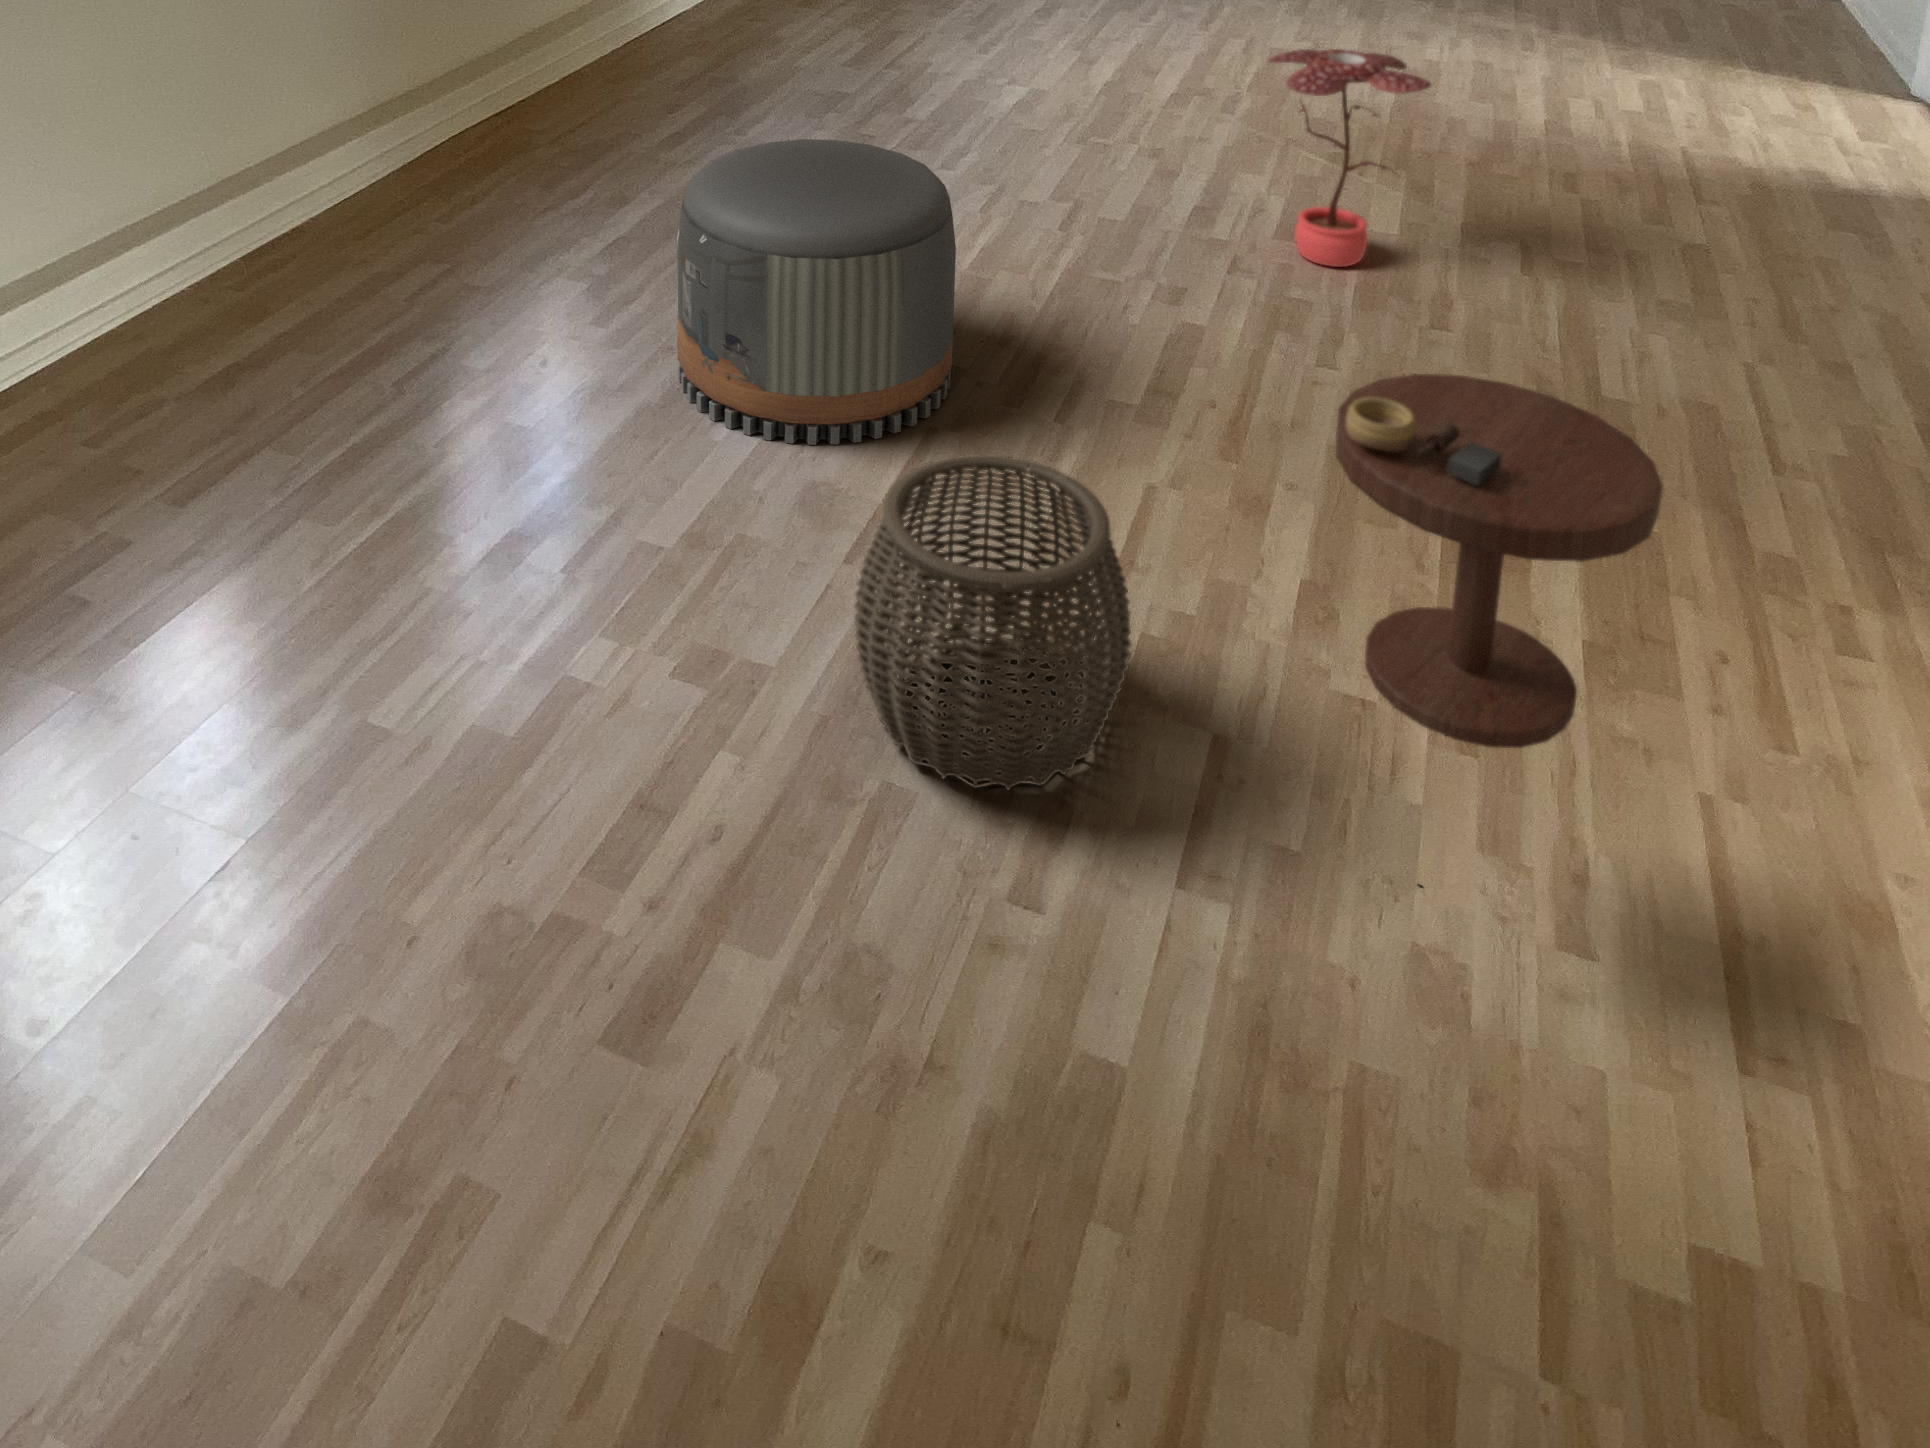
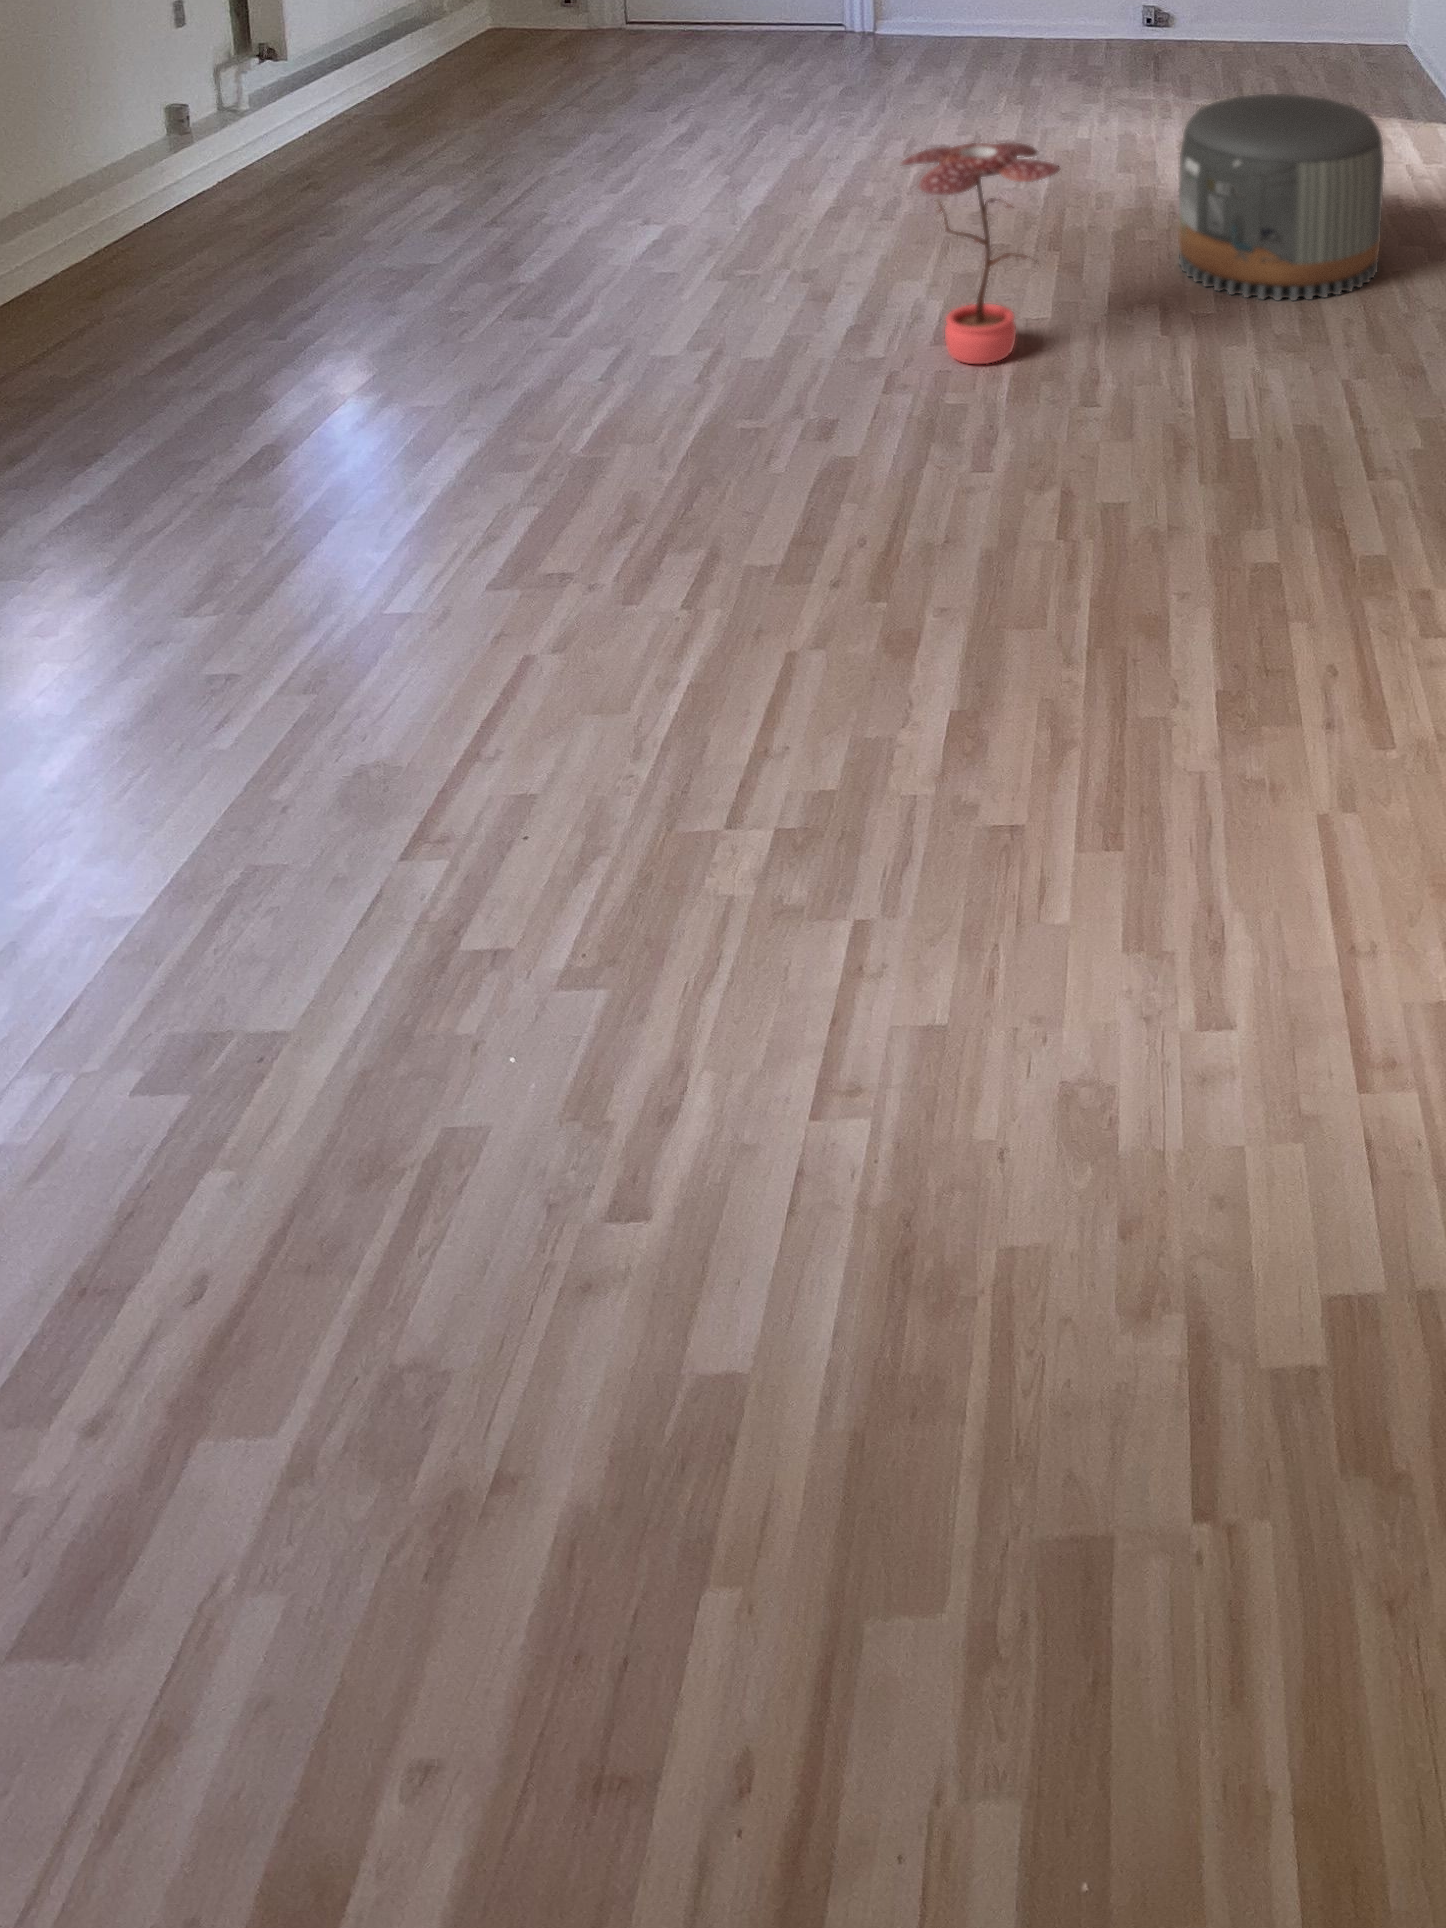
pouf: present [677,139,956,445] -> present [1178,94,1384,300]
side table: present [1336,374,1662,748] -> none [944,487,1262,1033]
woven basket: present [854,454,1131,790] -> none [384,688,751,1118]

